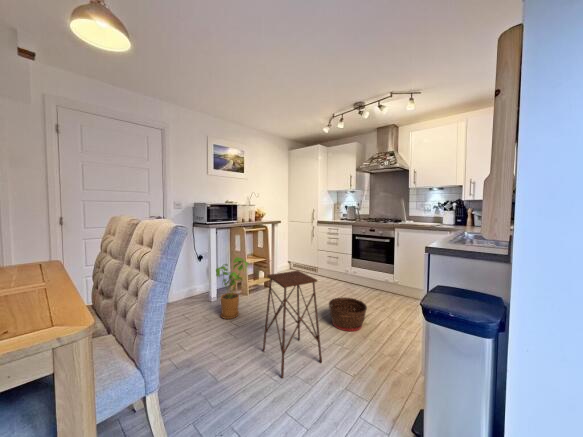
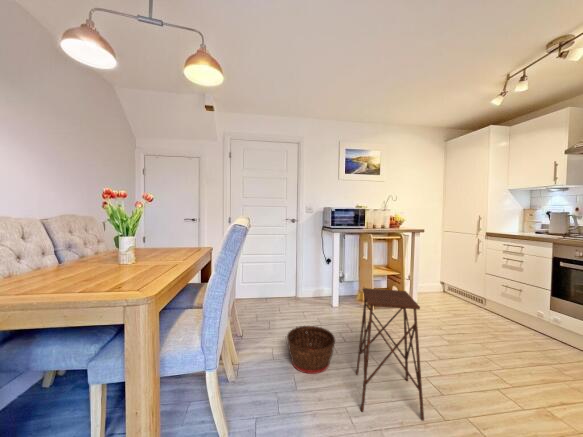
house plant: present [216,257,249,319] -> none [331,265,368,330]
basket: present [329,297,367,331] -> present [287,326,335,374]

